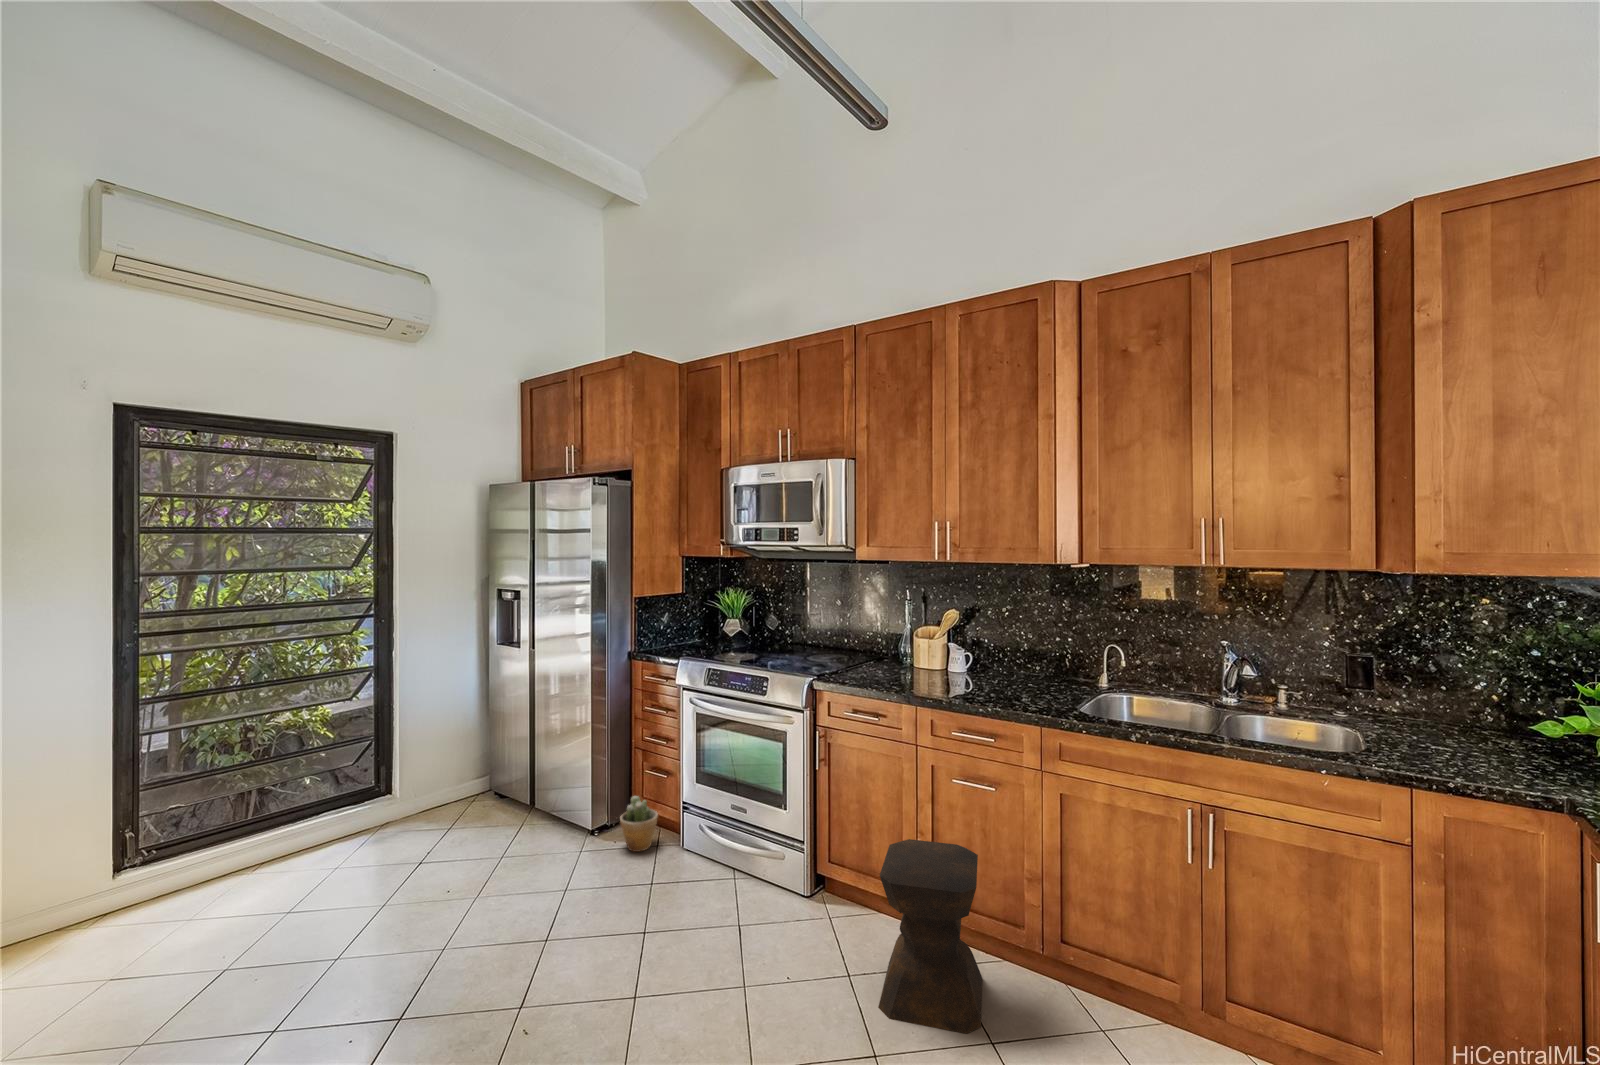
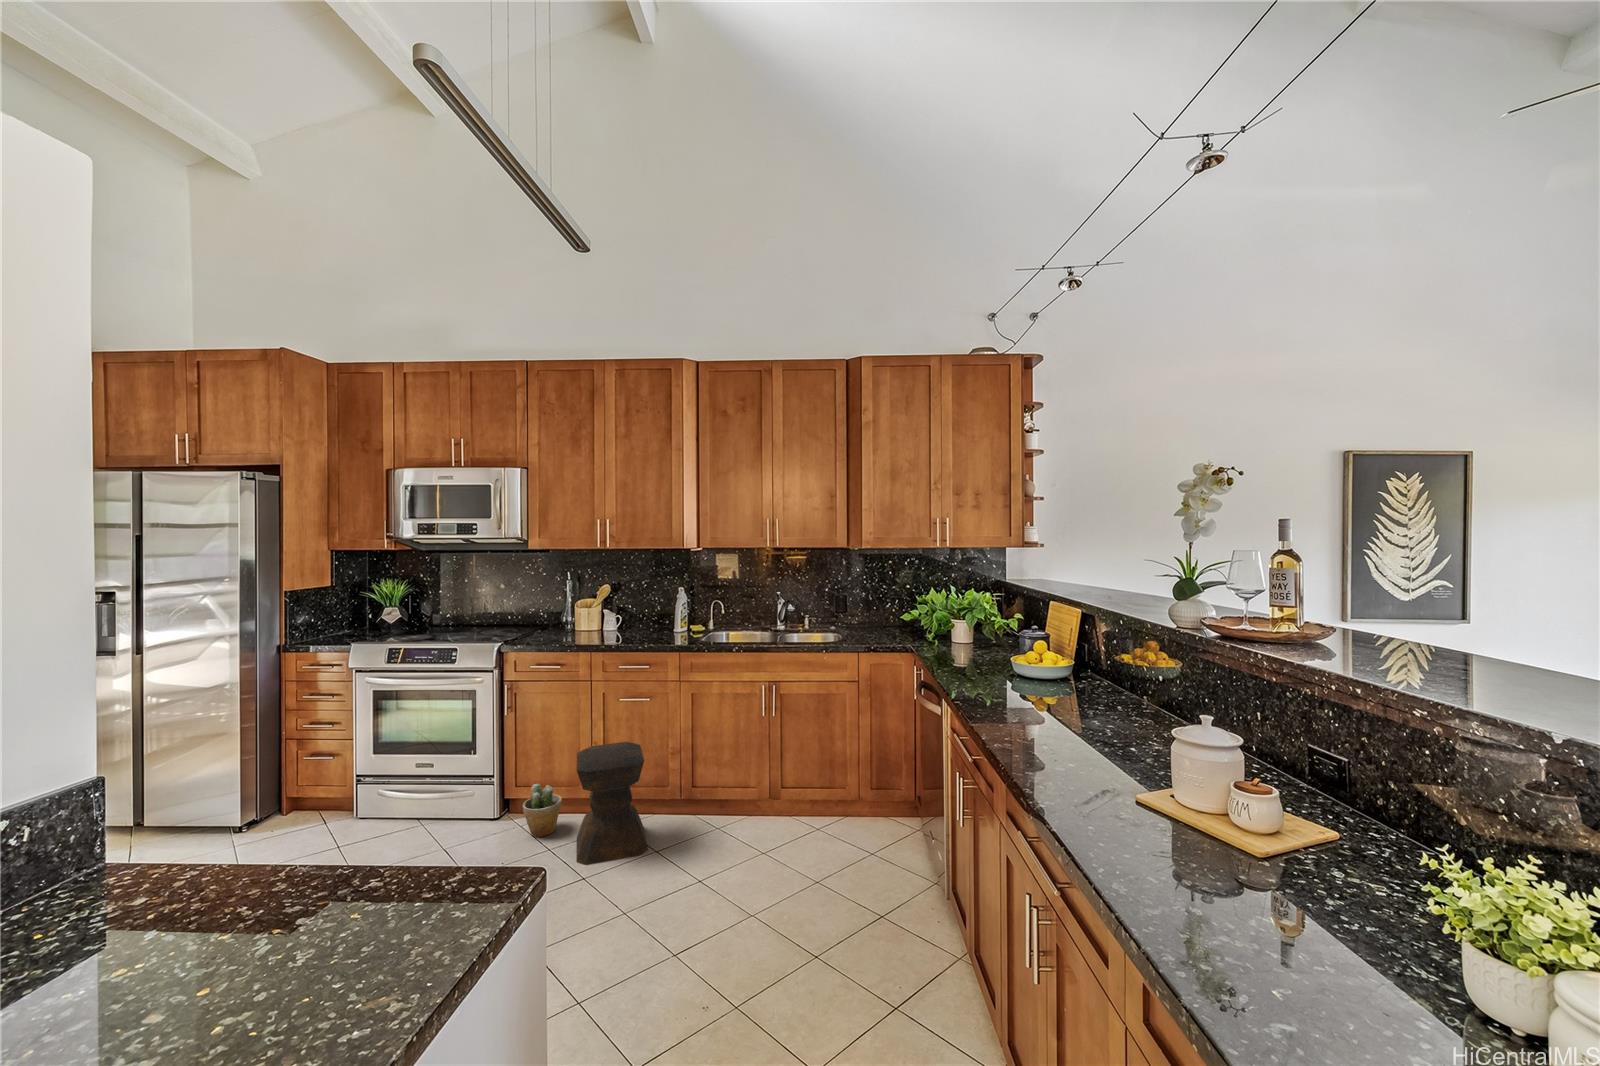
potted plant: present [620,796,658,852] -> present [523,784,561,837]

